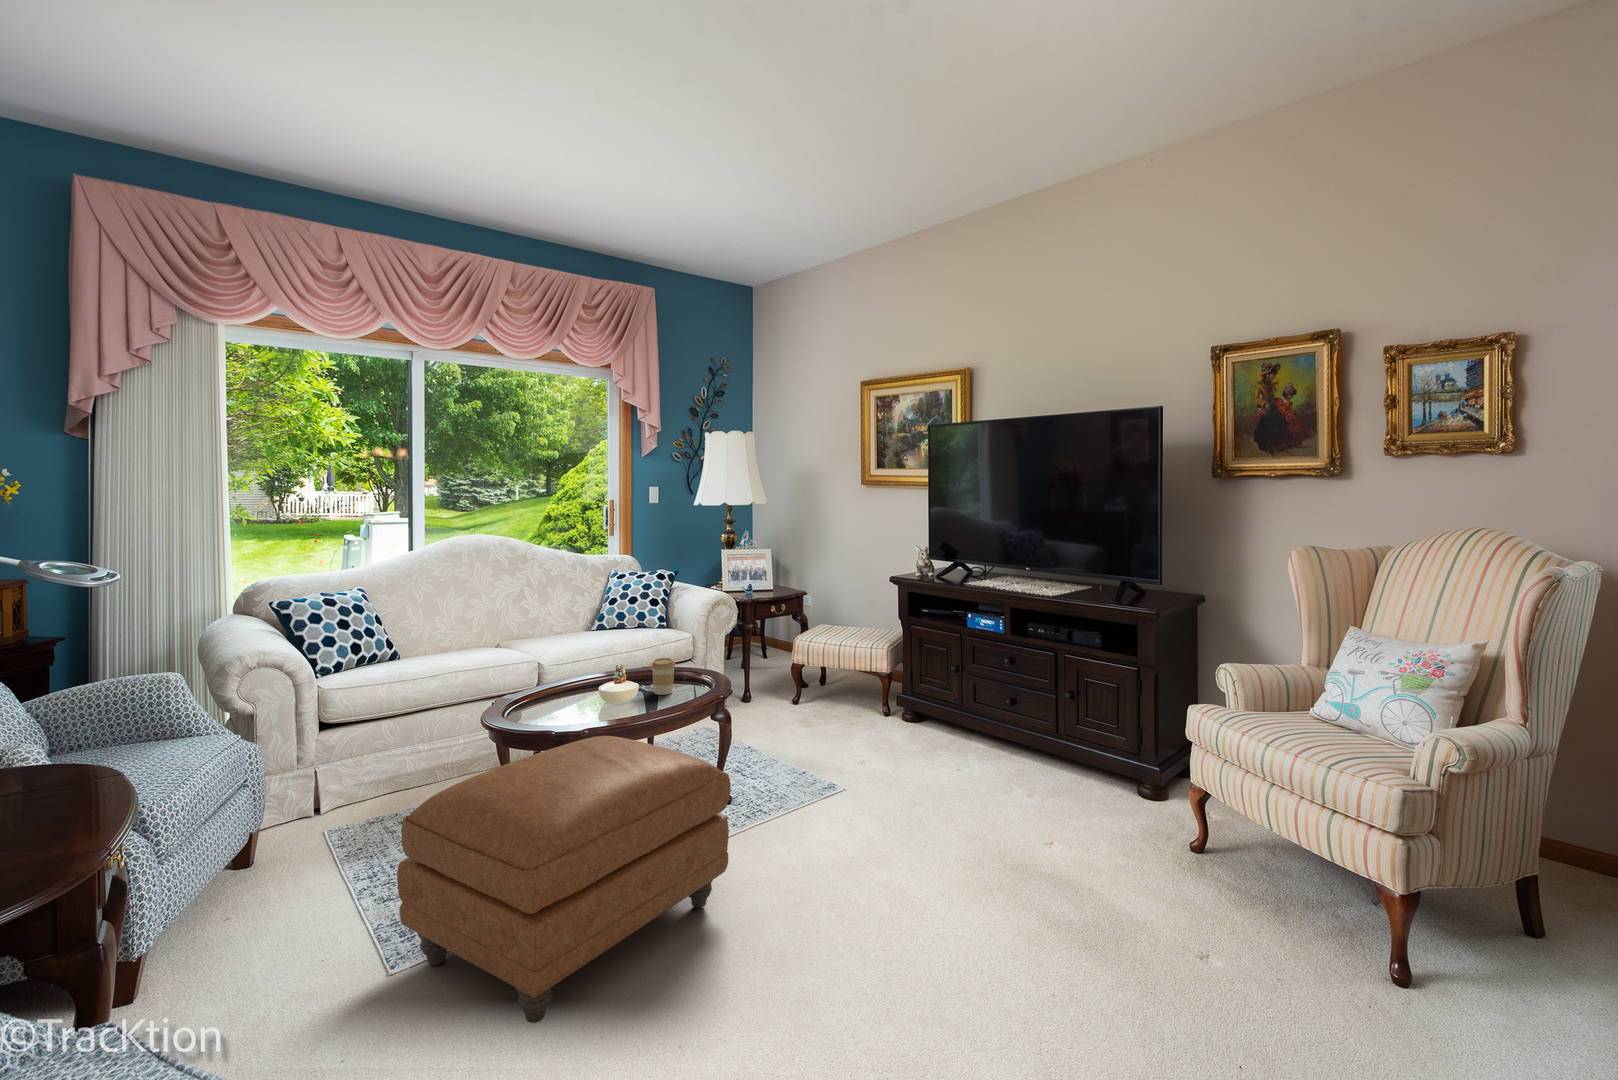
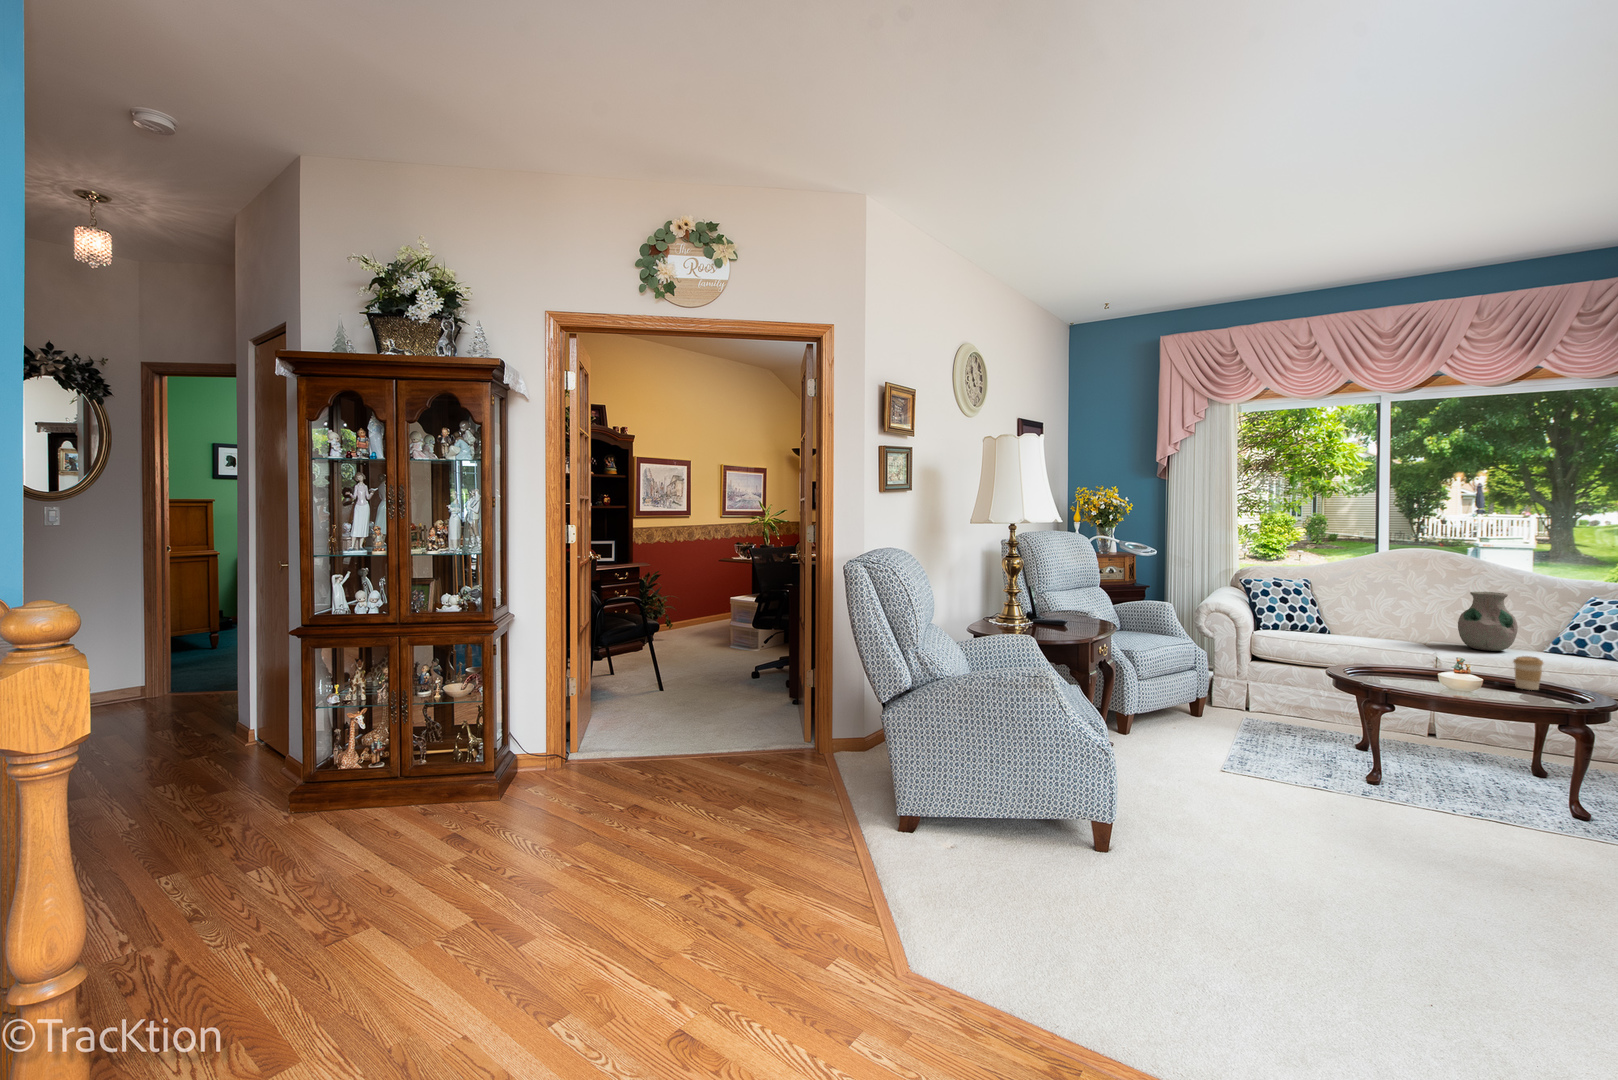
vase: none [536,585,586,649] -> present [1458,592,1518,651]
ottoman: present [397,736,731,1023] -> none [1227,677,1486,834]

